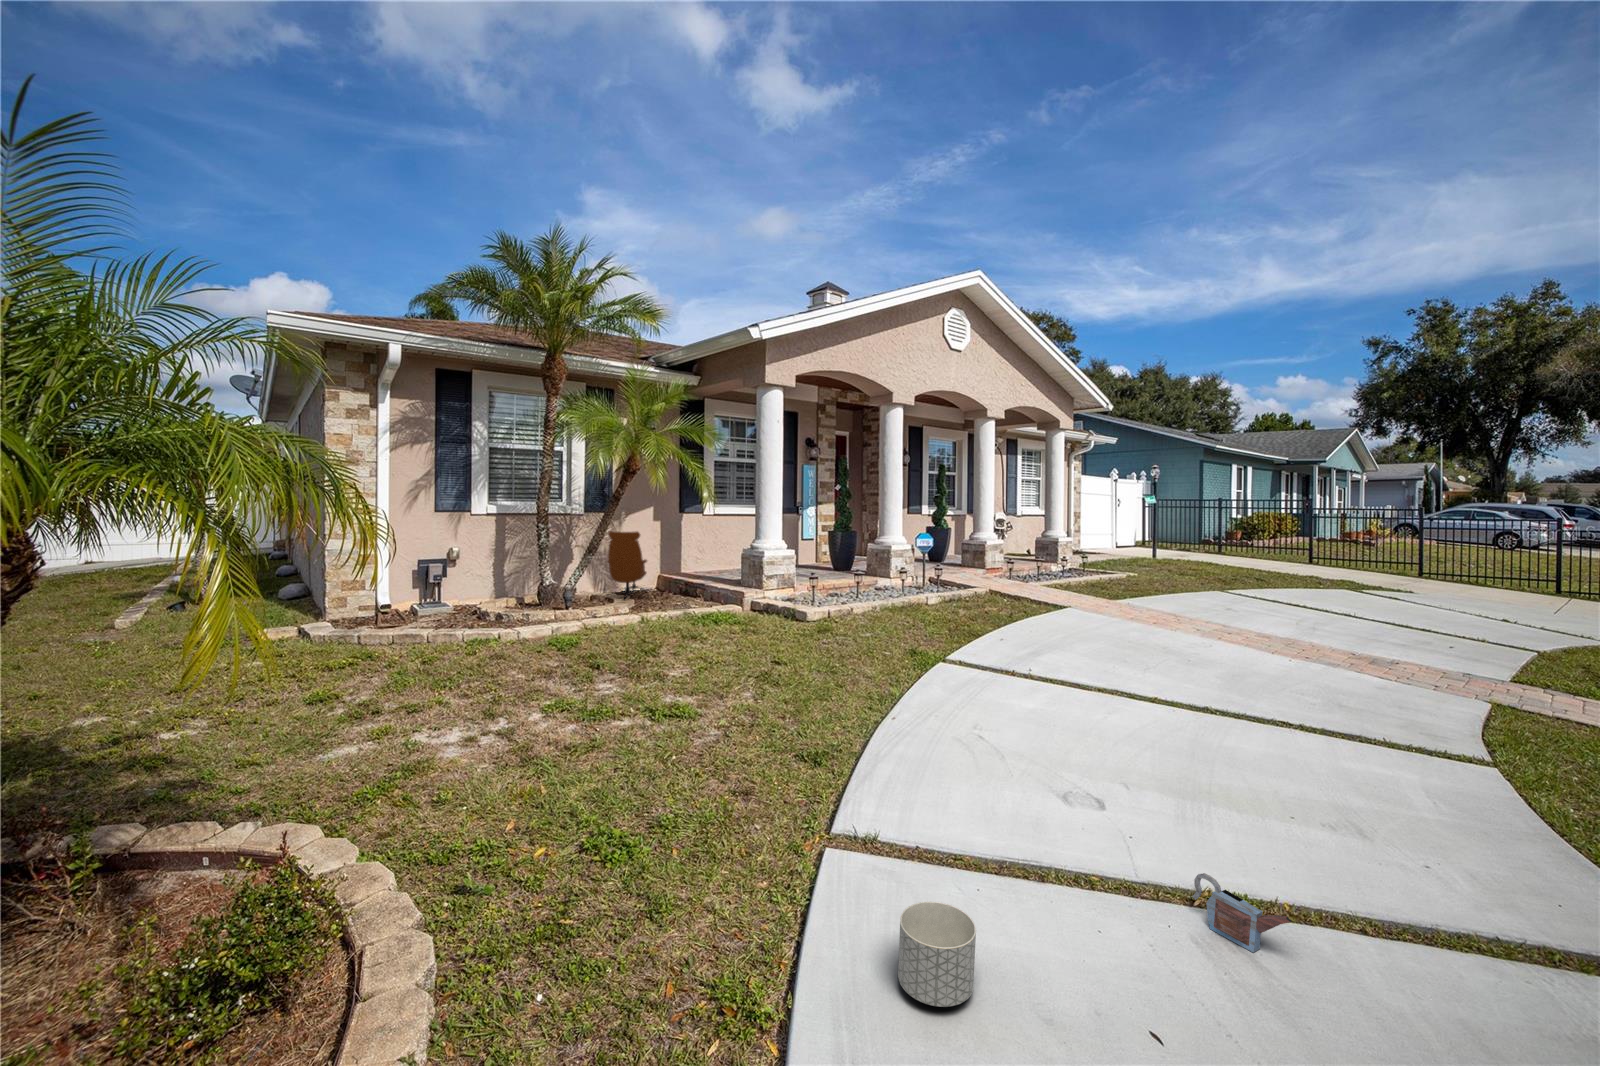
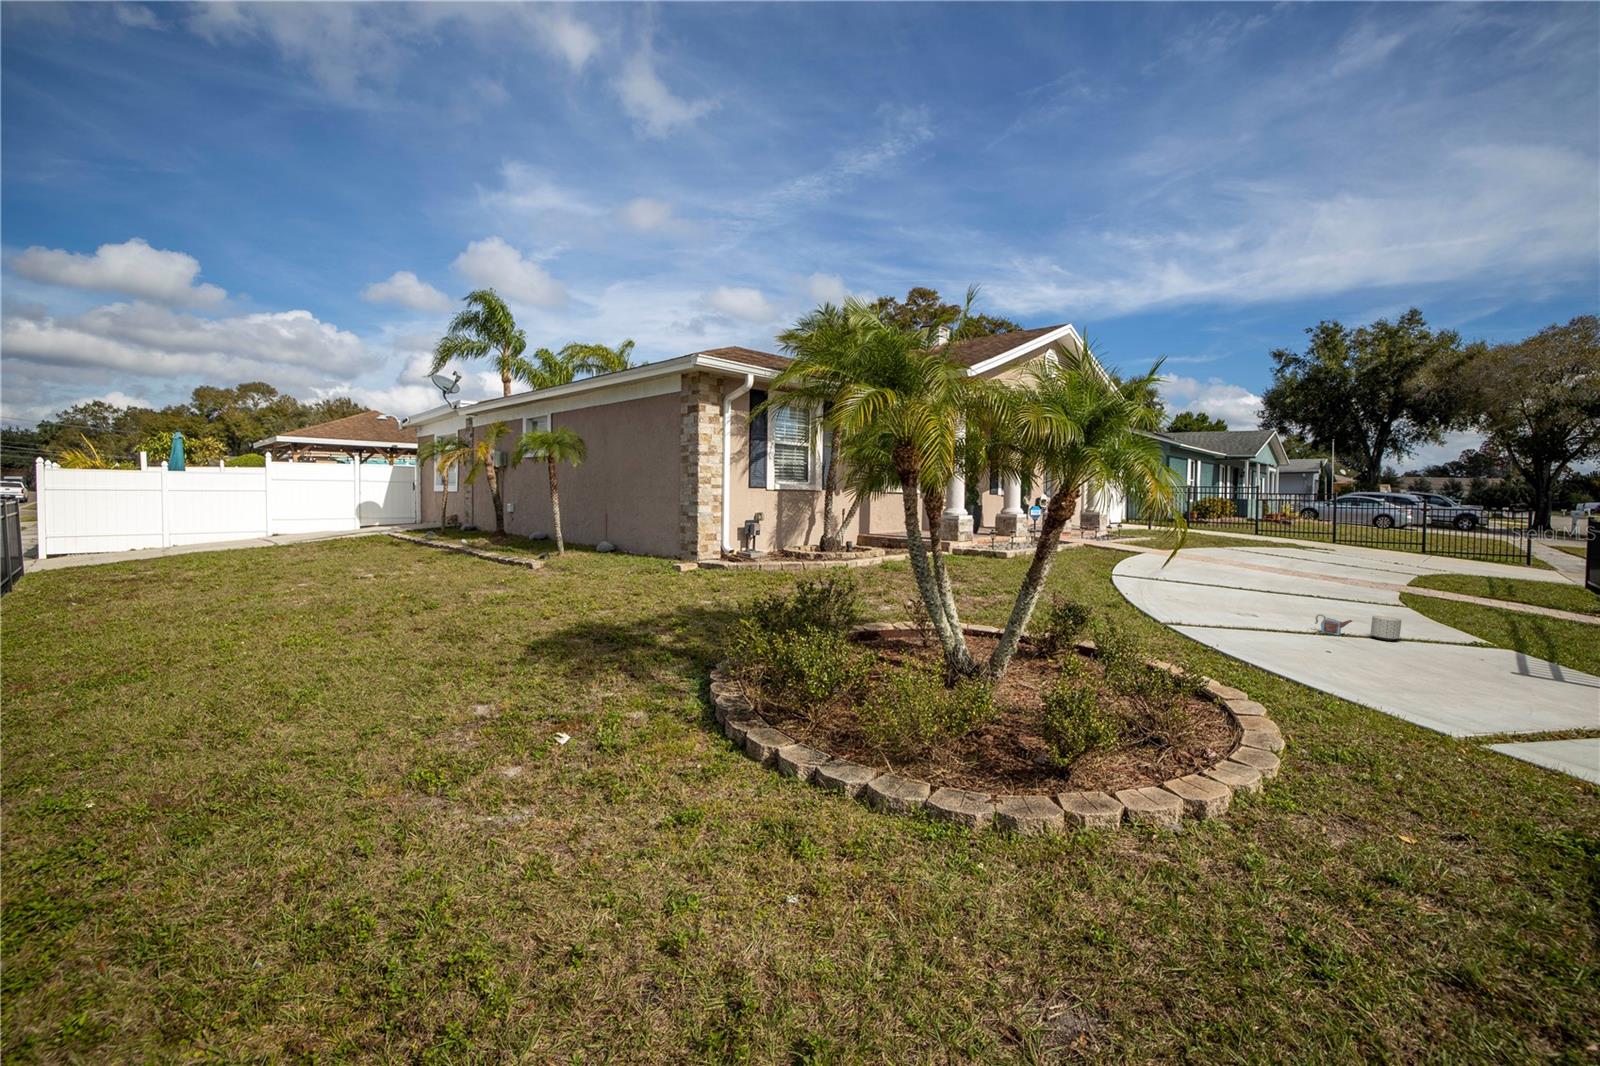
lounge chair: present [607,531,647,598] -> none [840,503,874,550]
planter: present [898,902,976,1007] -> present [1370,615,1402,641]

